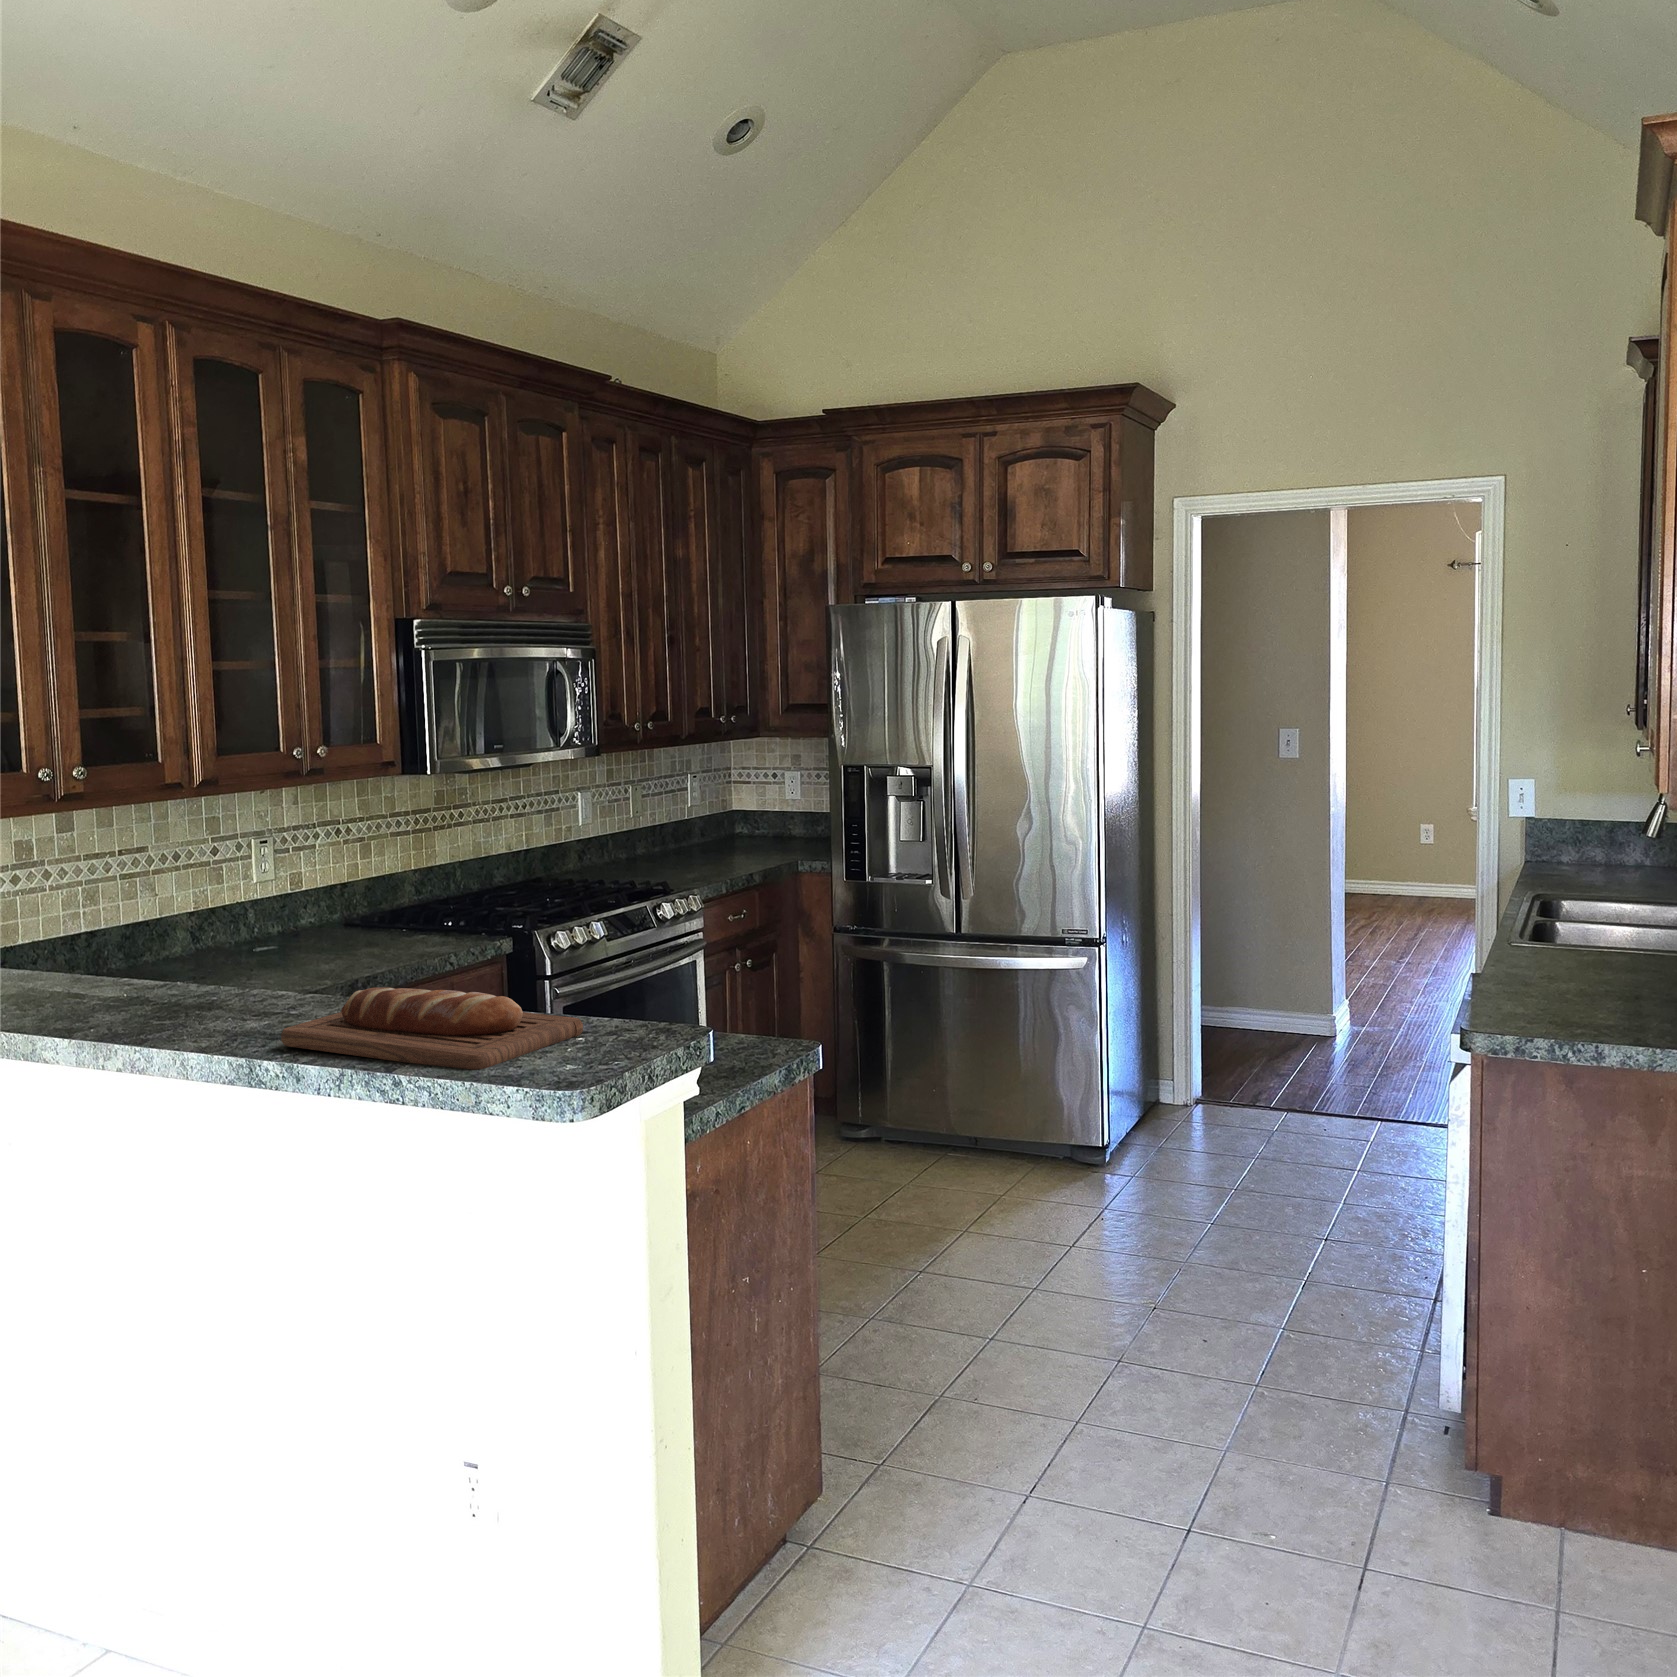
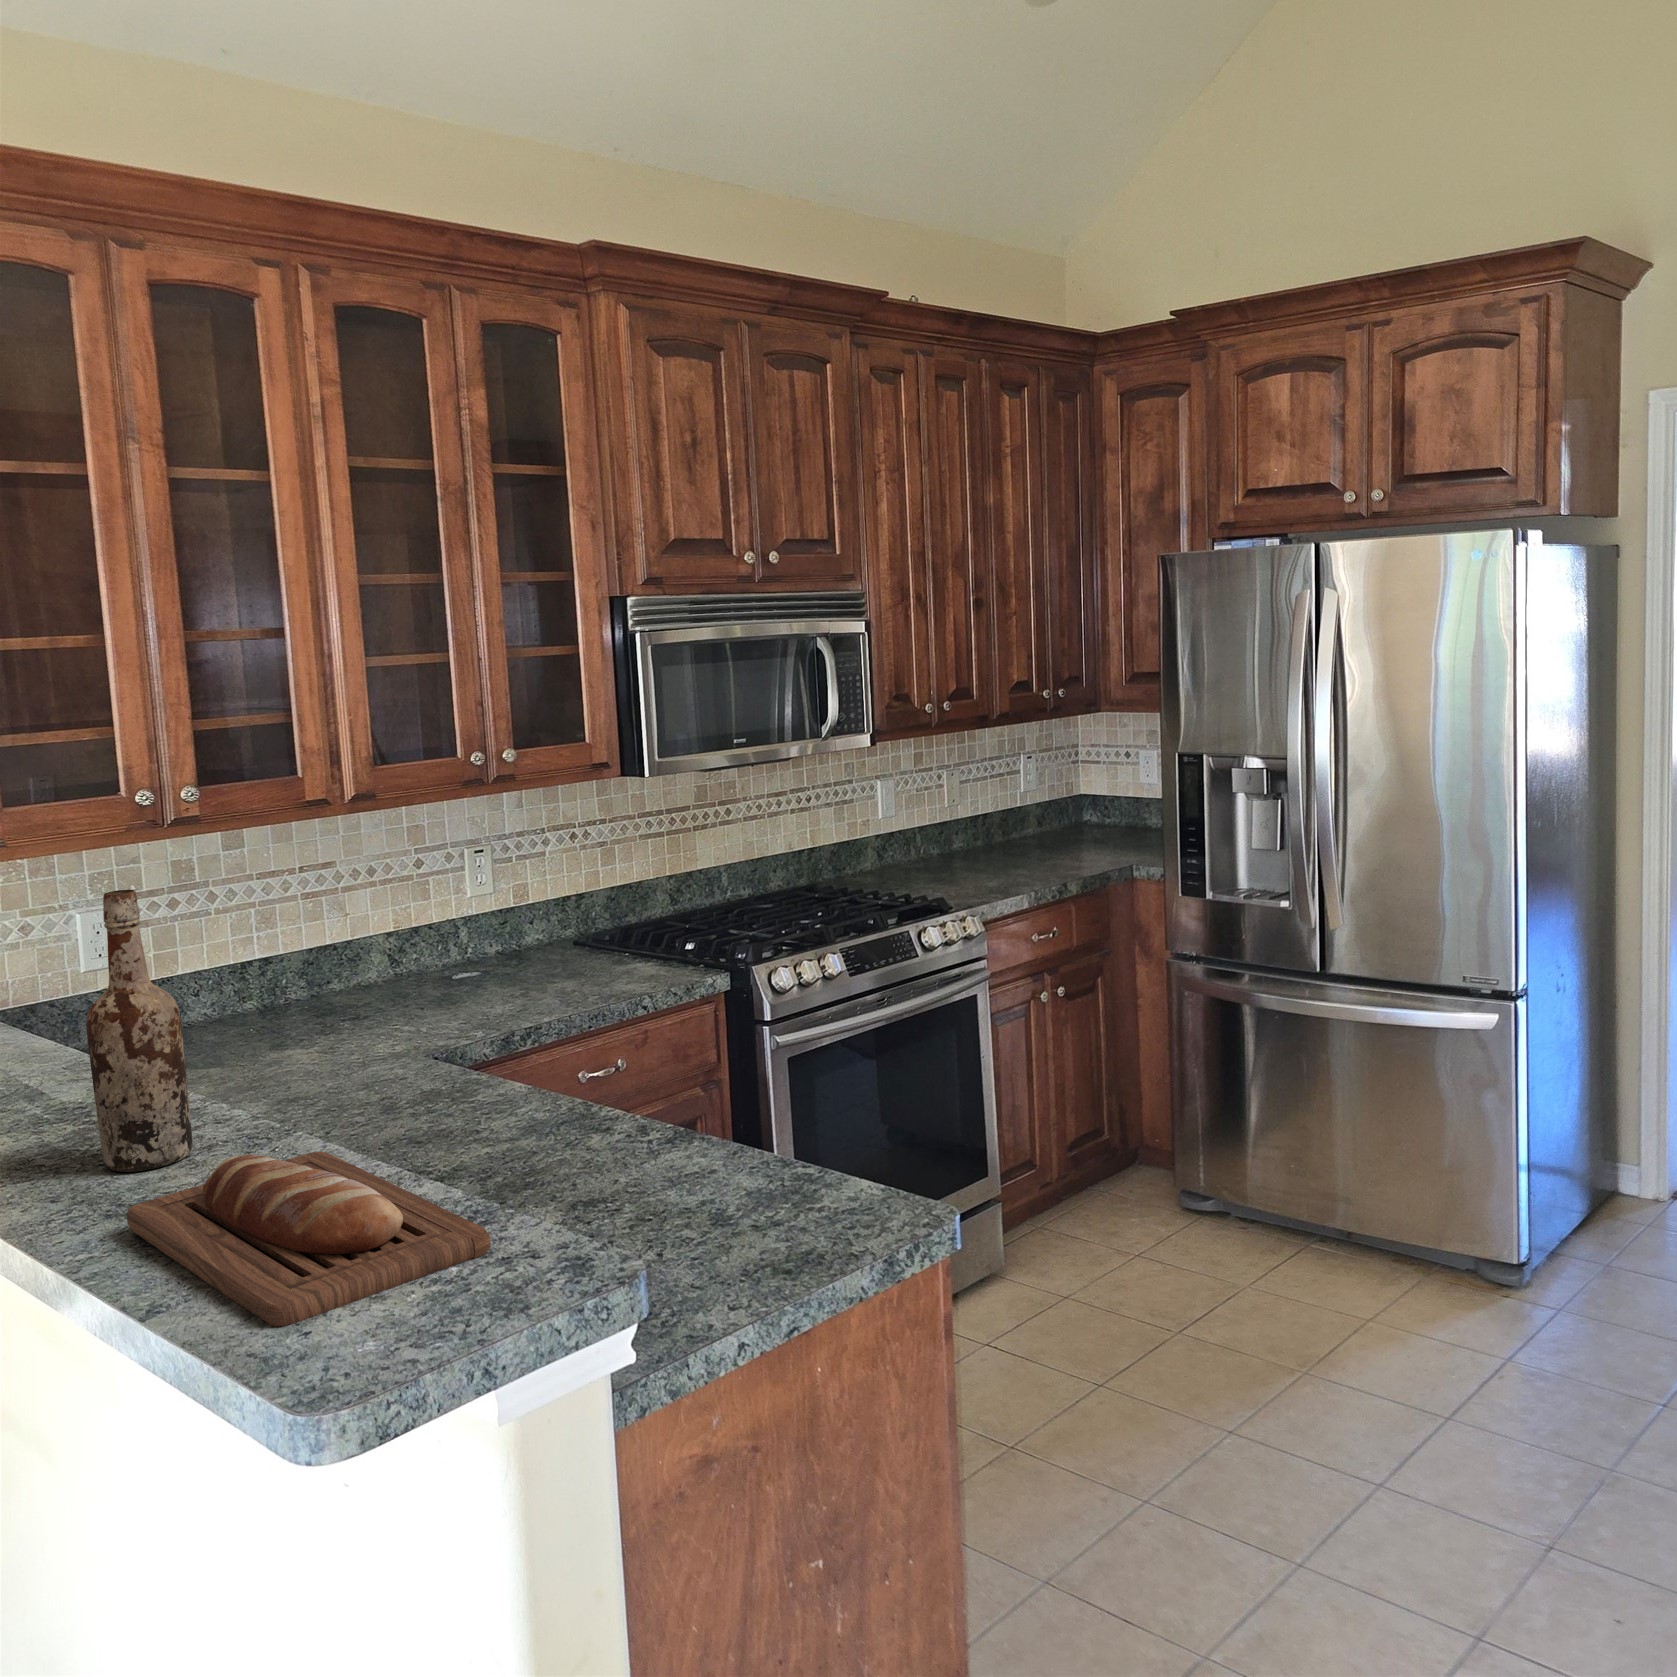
wine bottle: none [183,810,261,1027] -> present [86,890,193,1172]

